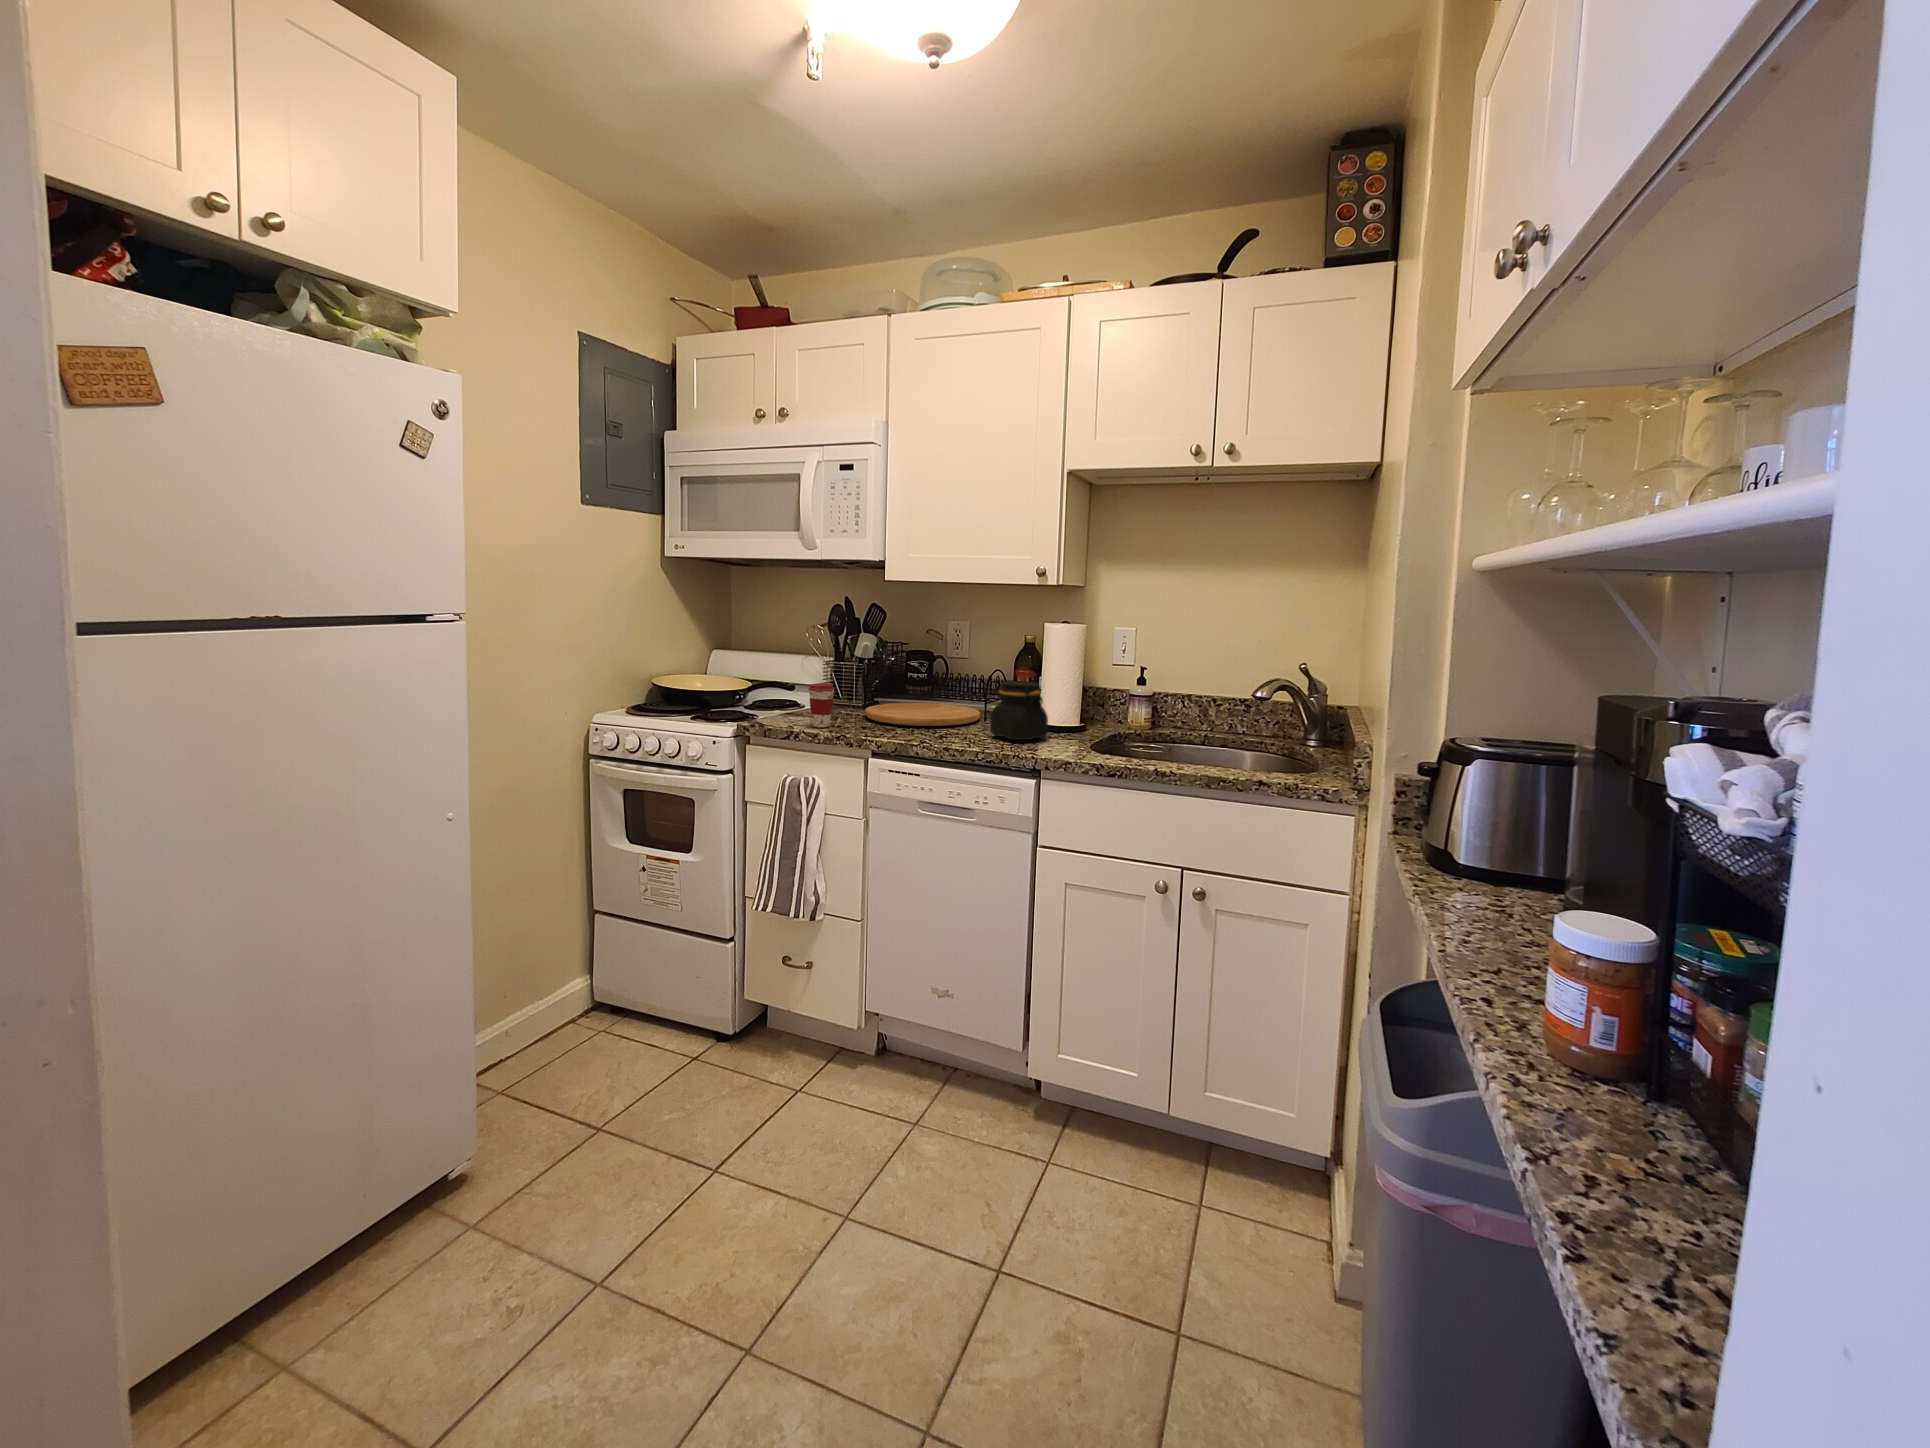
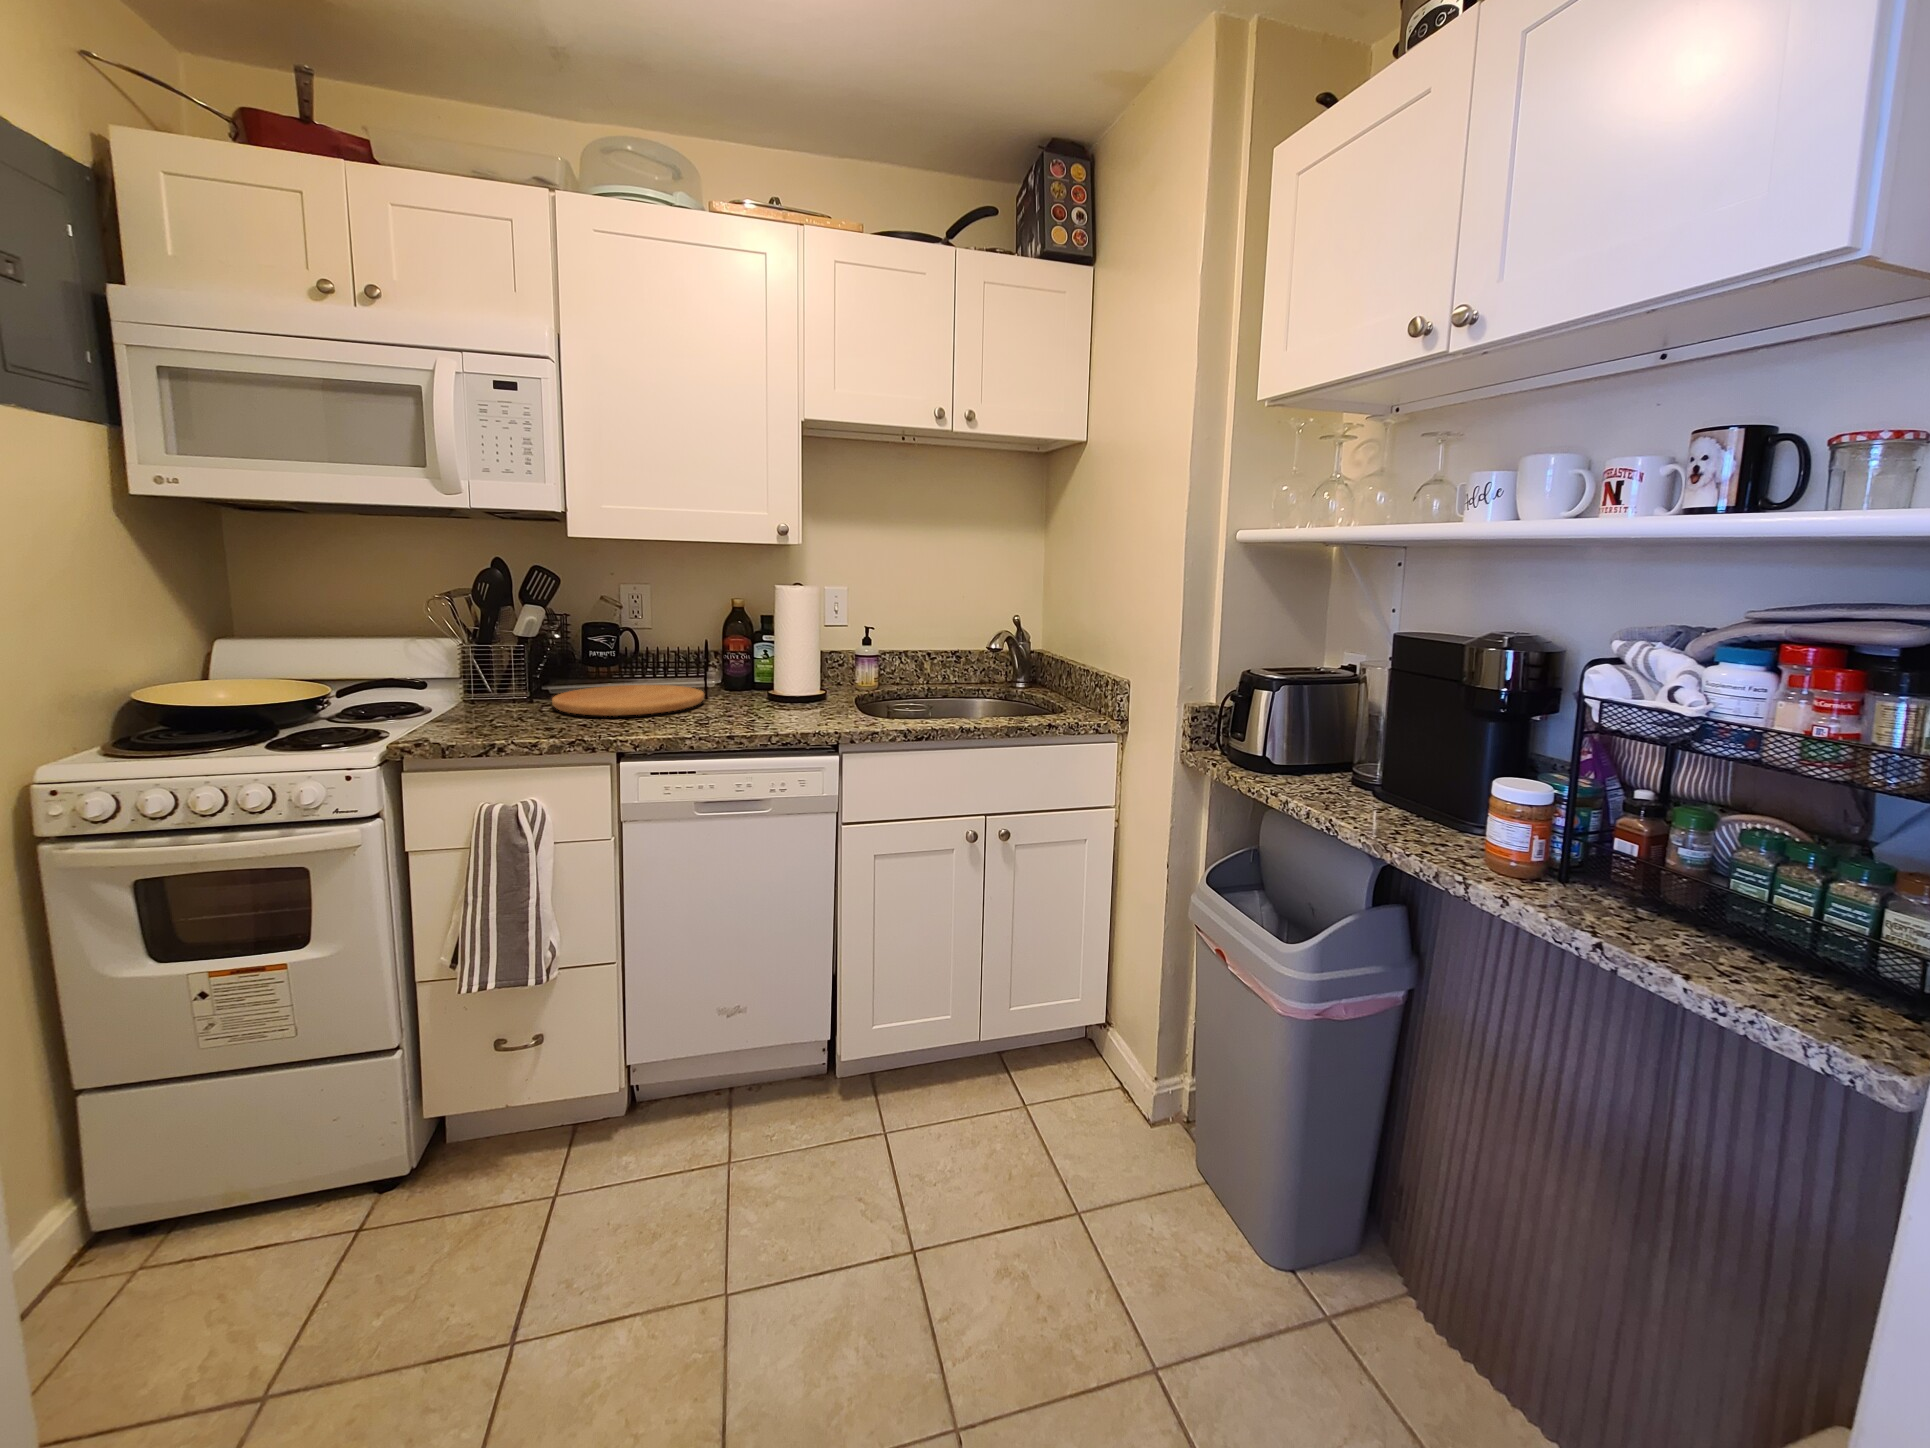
jar: present [990,681,1048,740] -> none [746,652,812,717]
coffee cup: present [808,683,835,727] -> none [494,674,534,733]

